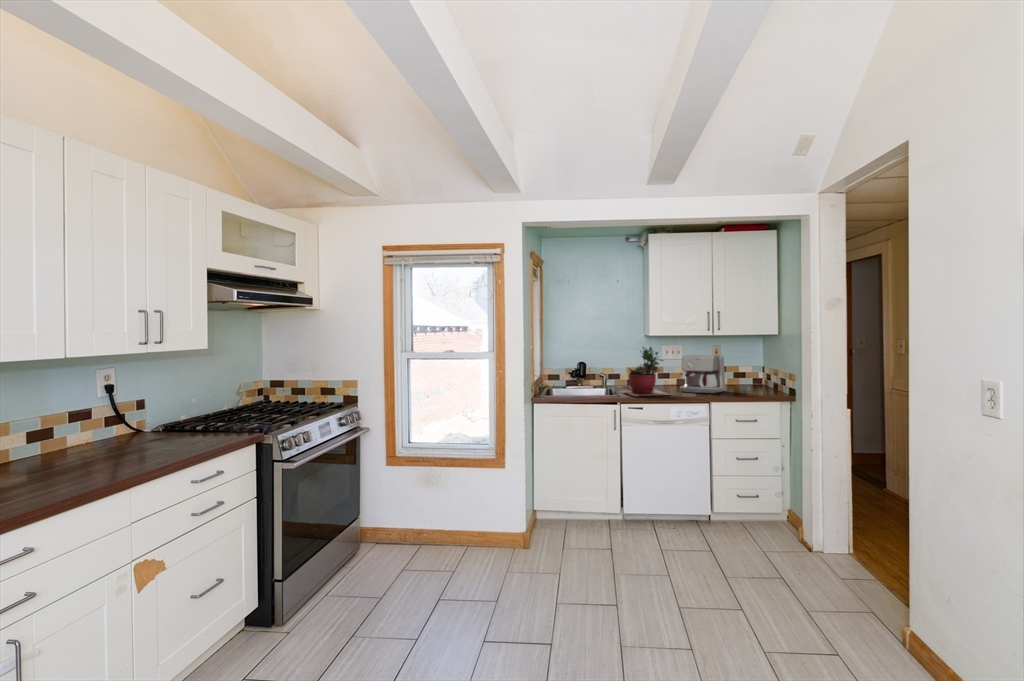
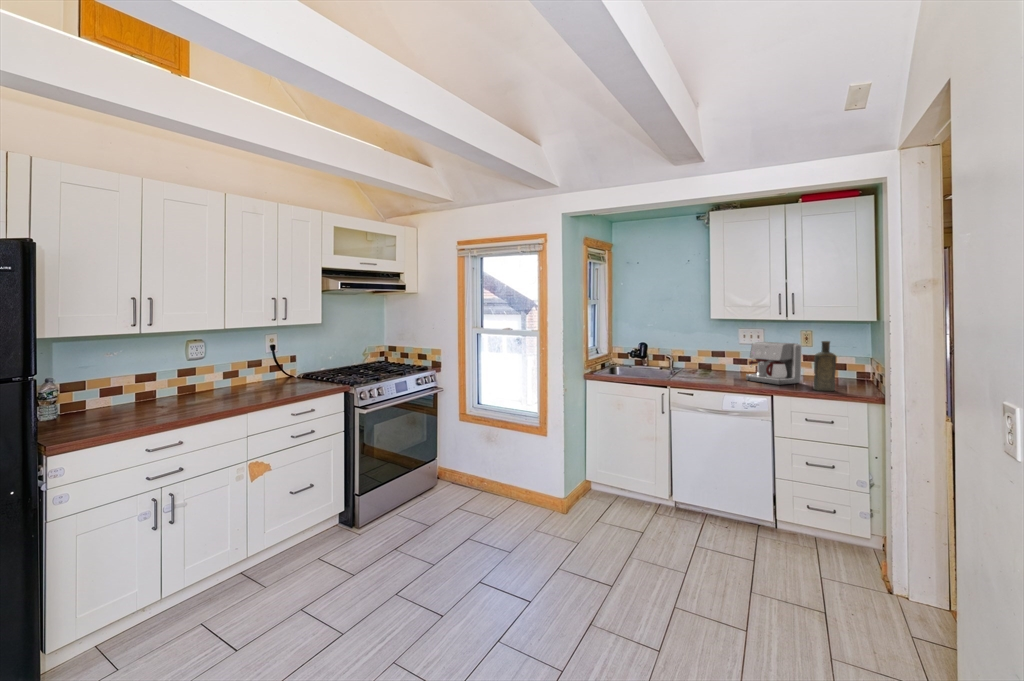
succulent plant: present [623,347,670,396] -> none [680,331,729,383]
bottle: none [741,351,762,396] -> present [814,341,836,391]

